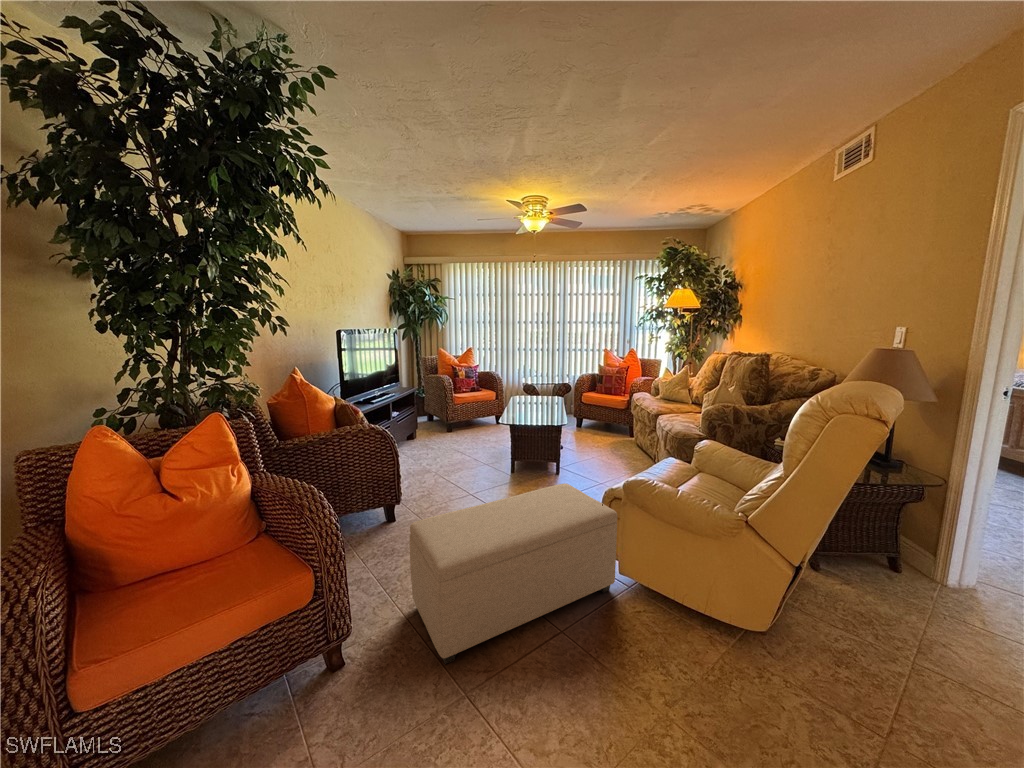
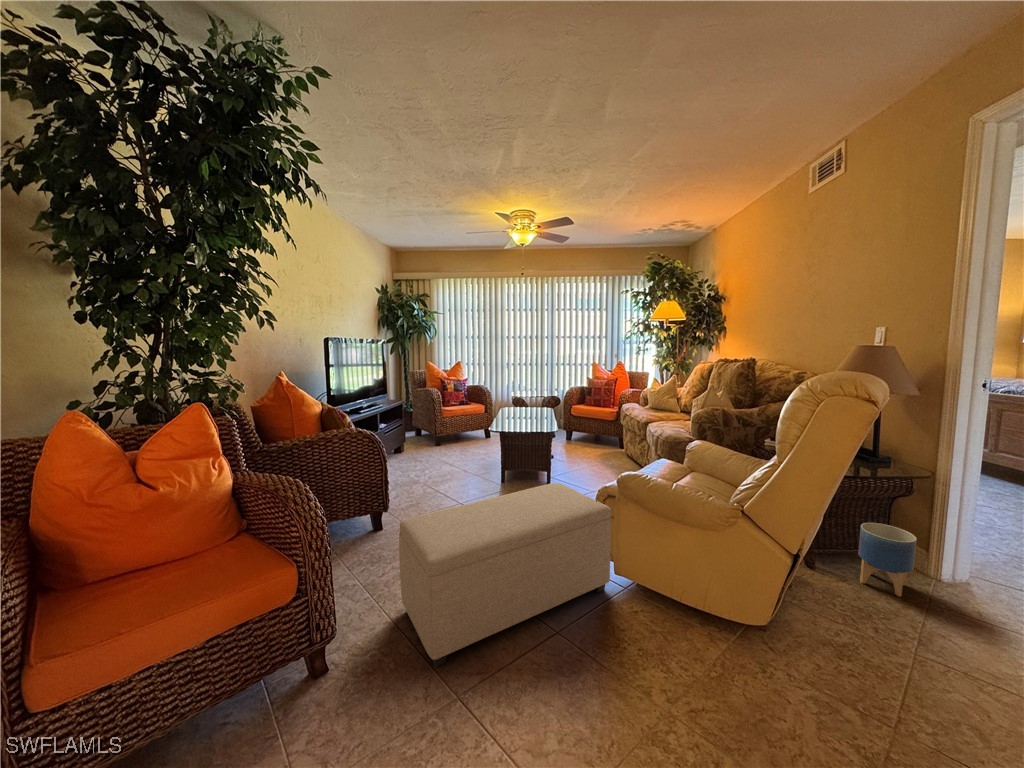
planter: none [866,529,926,603] -> present [858,523,917,597]

